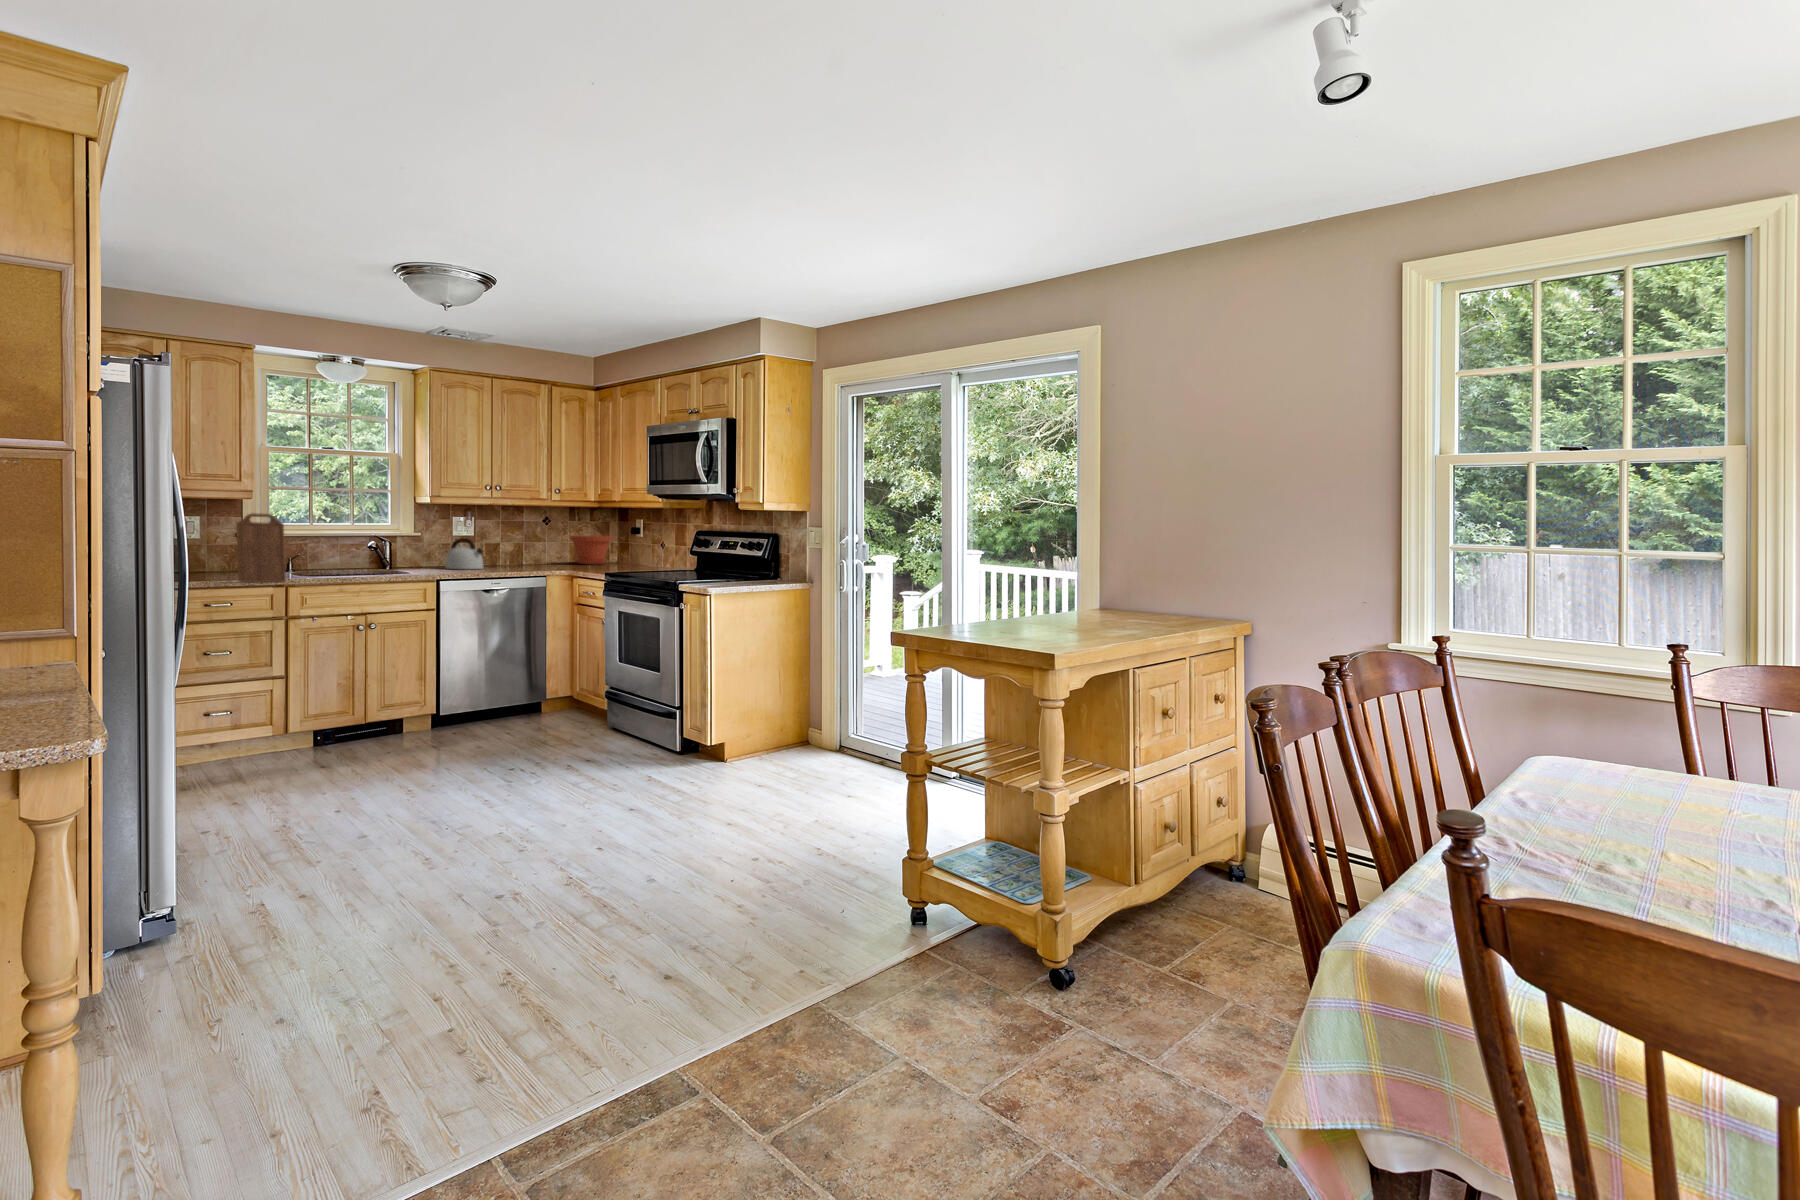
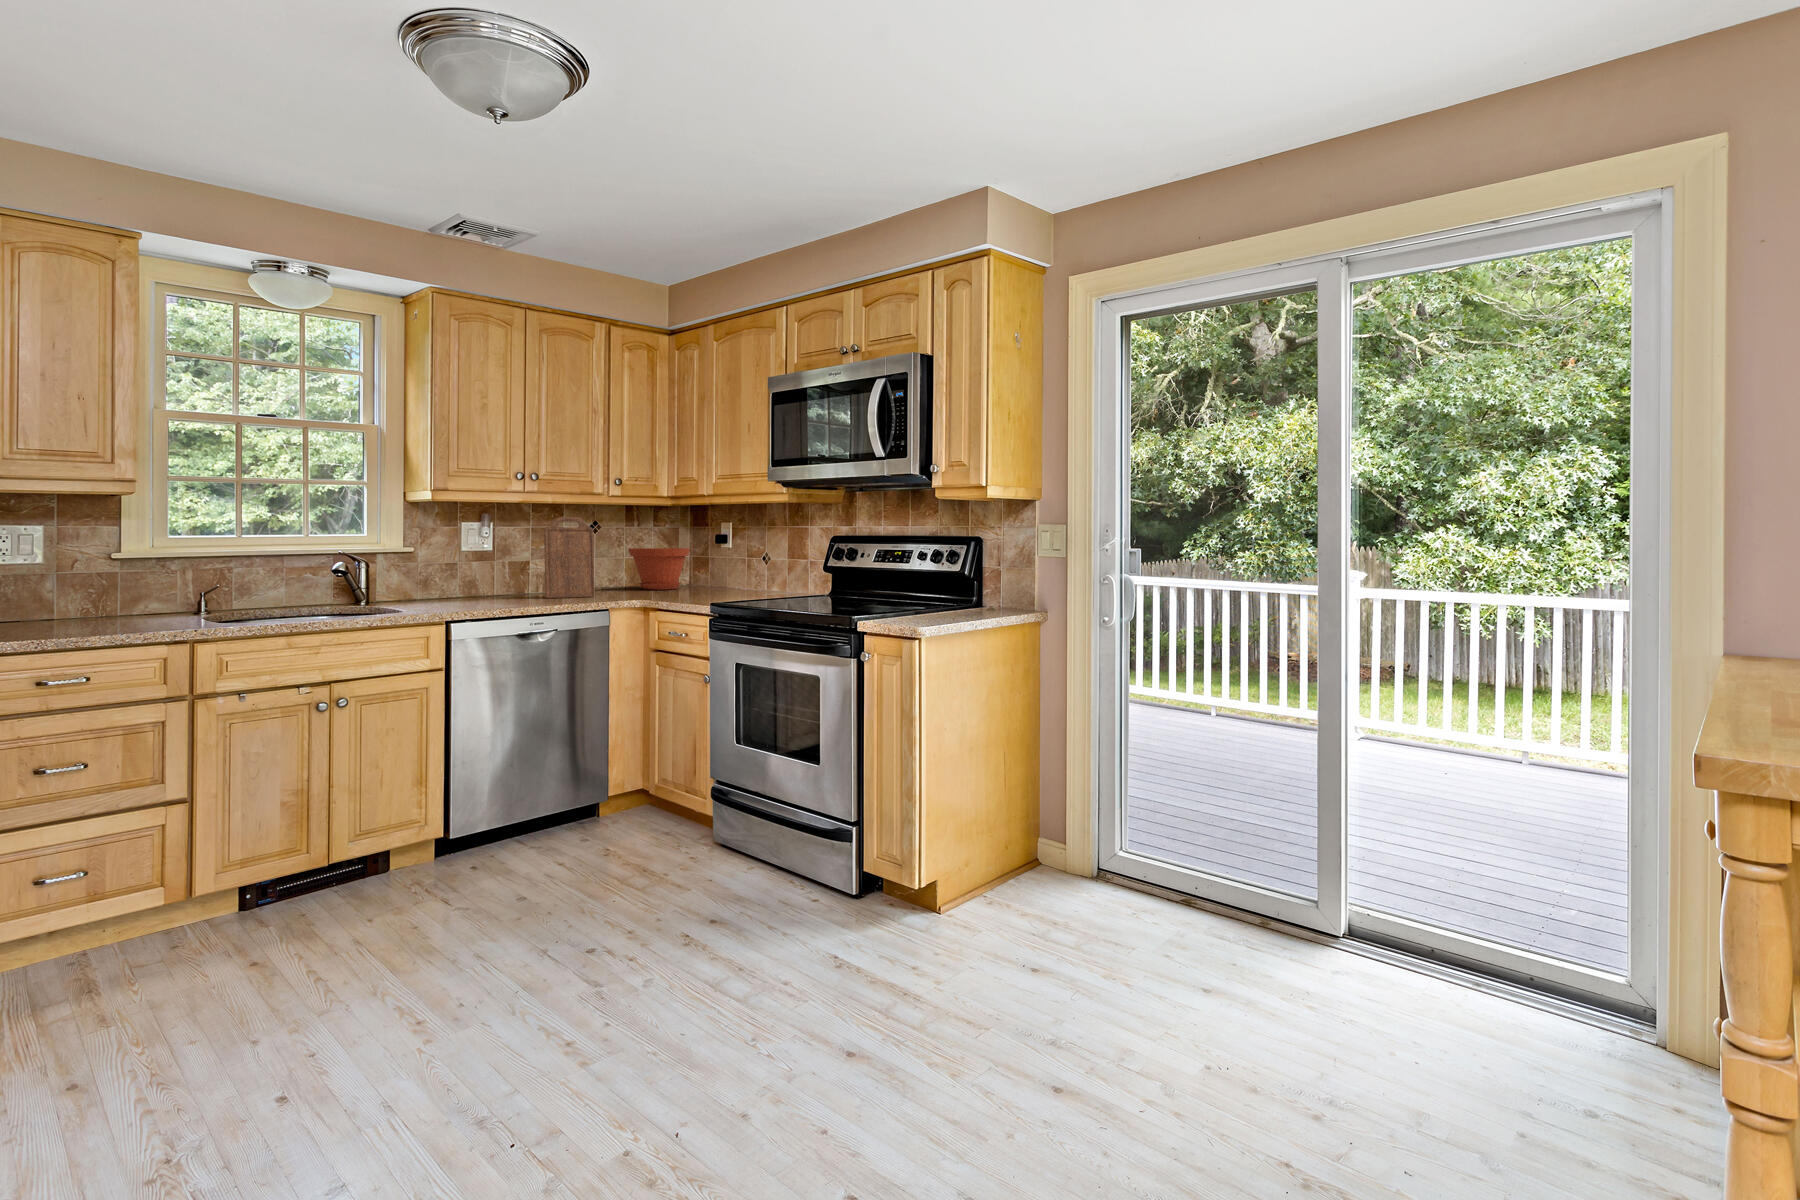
cutting board: present [236,513,286,582] -> present [544,517,595,598]
kettle: present [445,538,483,569] -> none [452,554,511,602]

